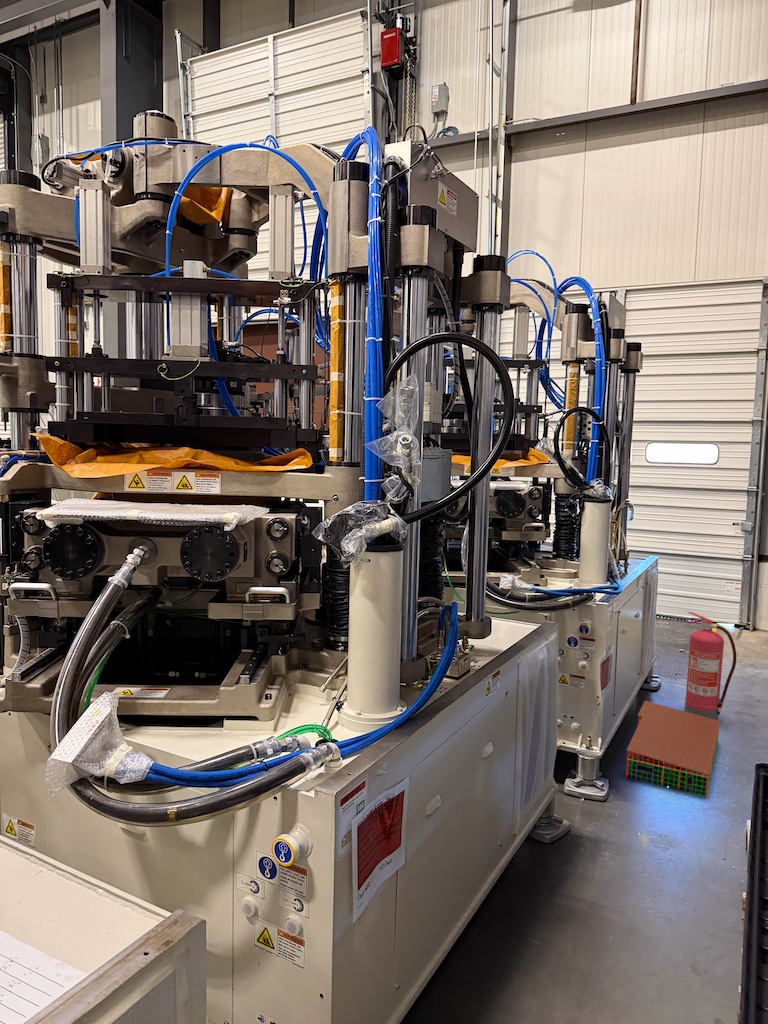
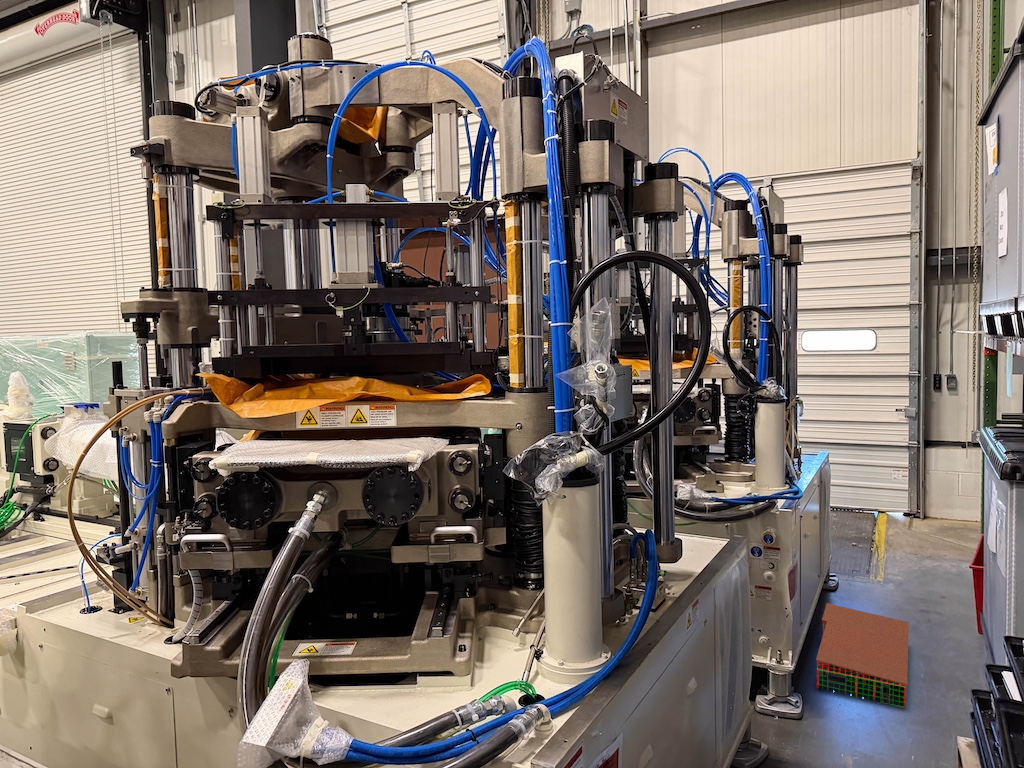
fire extinguisher: present [685,612,737,720] -> none [865,508,920,623]

